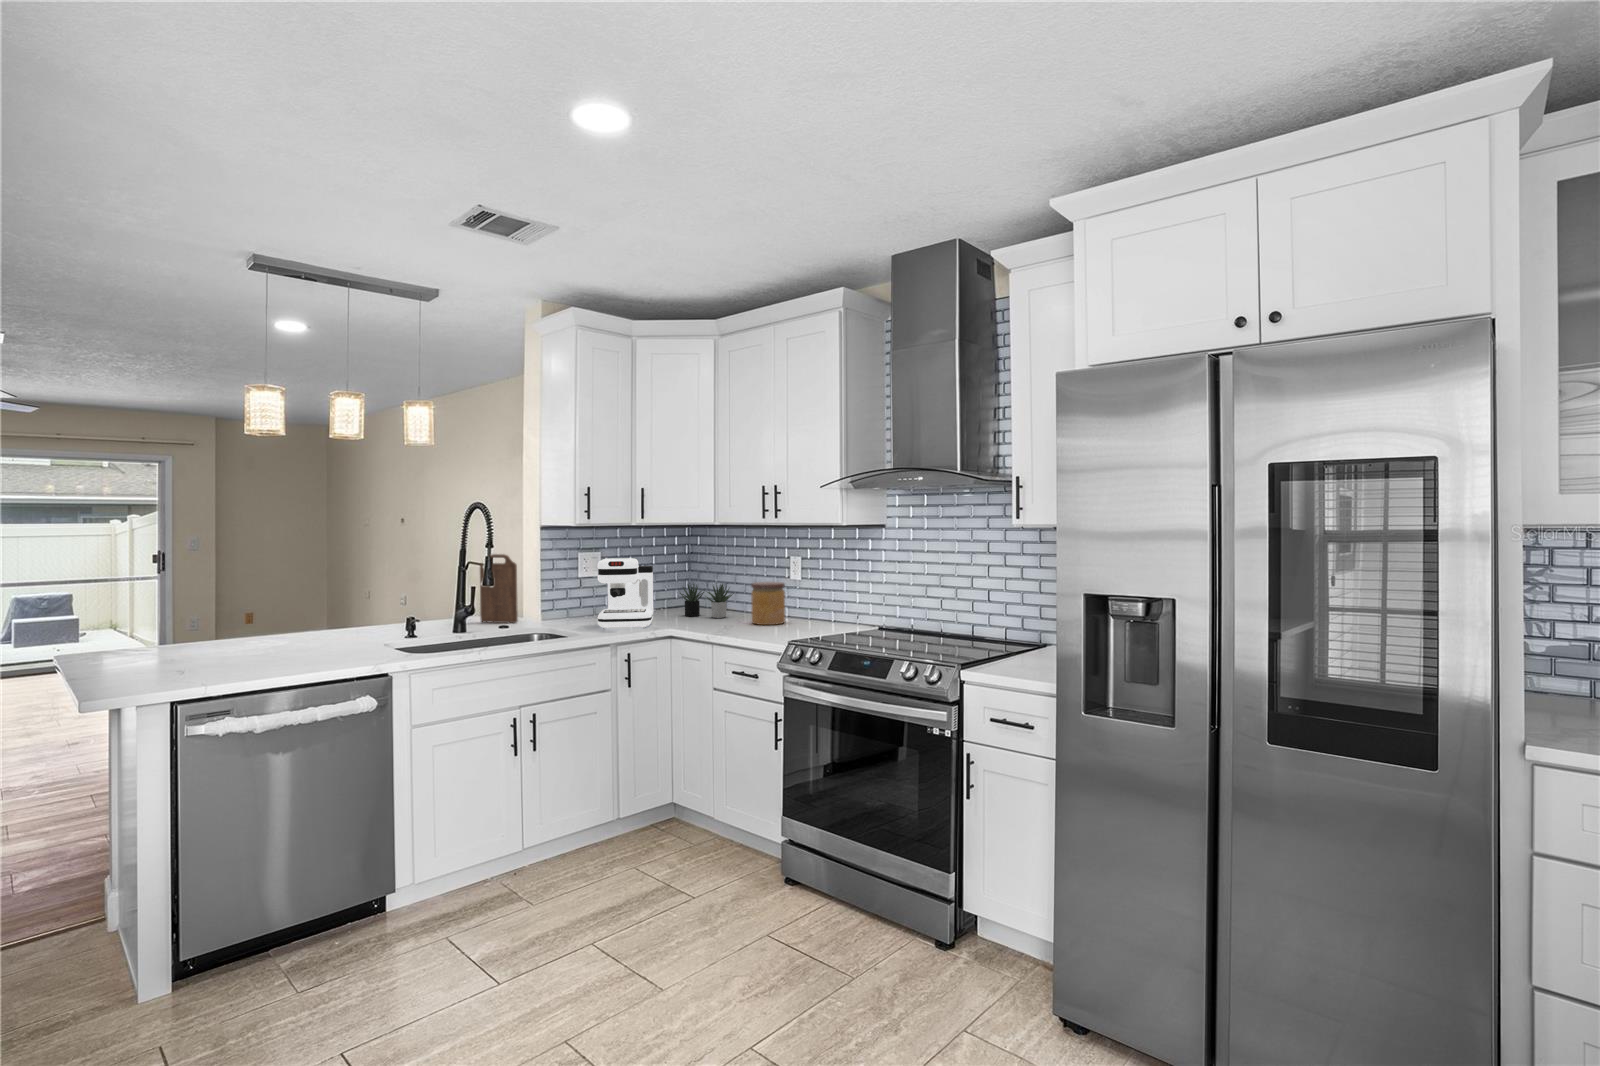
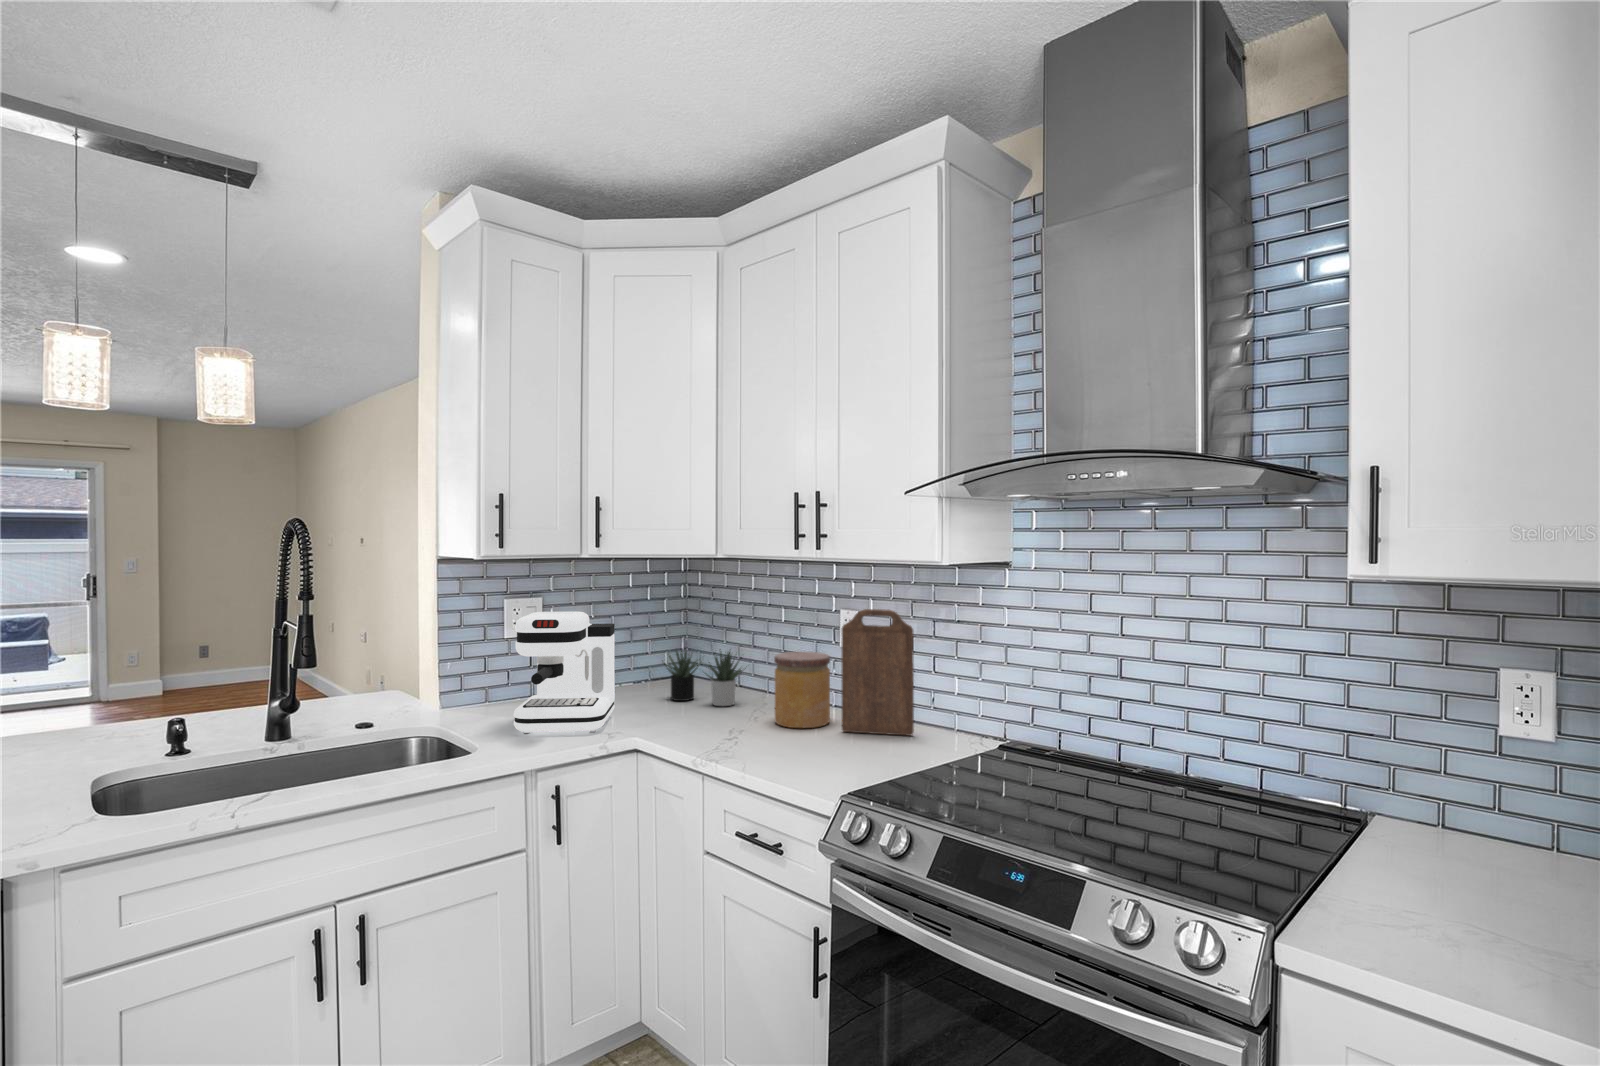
cutting board: present [480,554,518,623] -> present [841,609,914,736]

